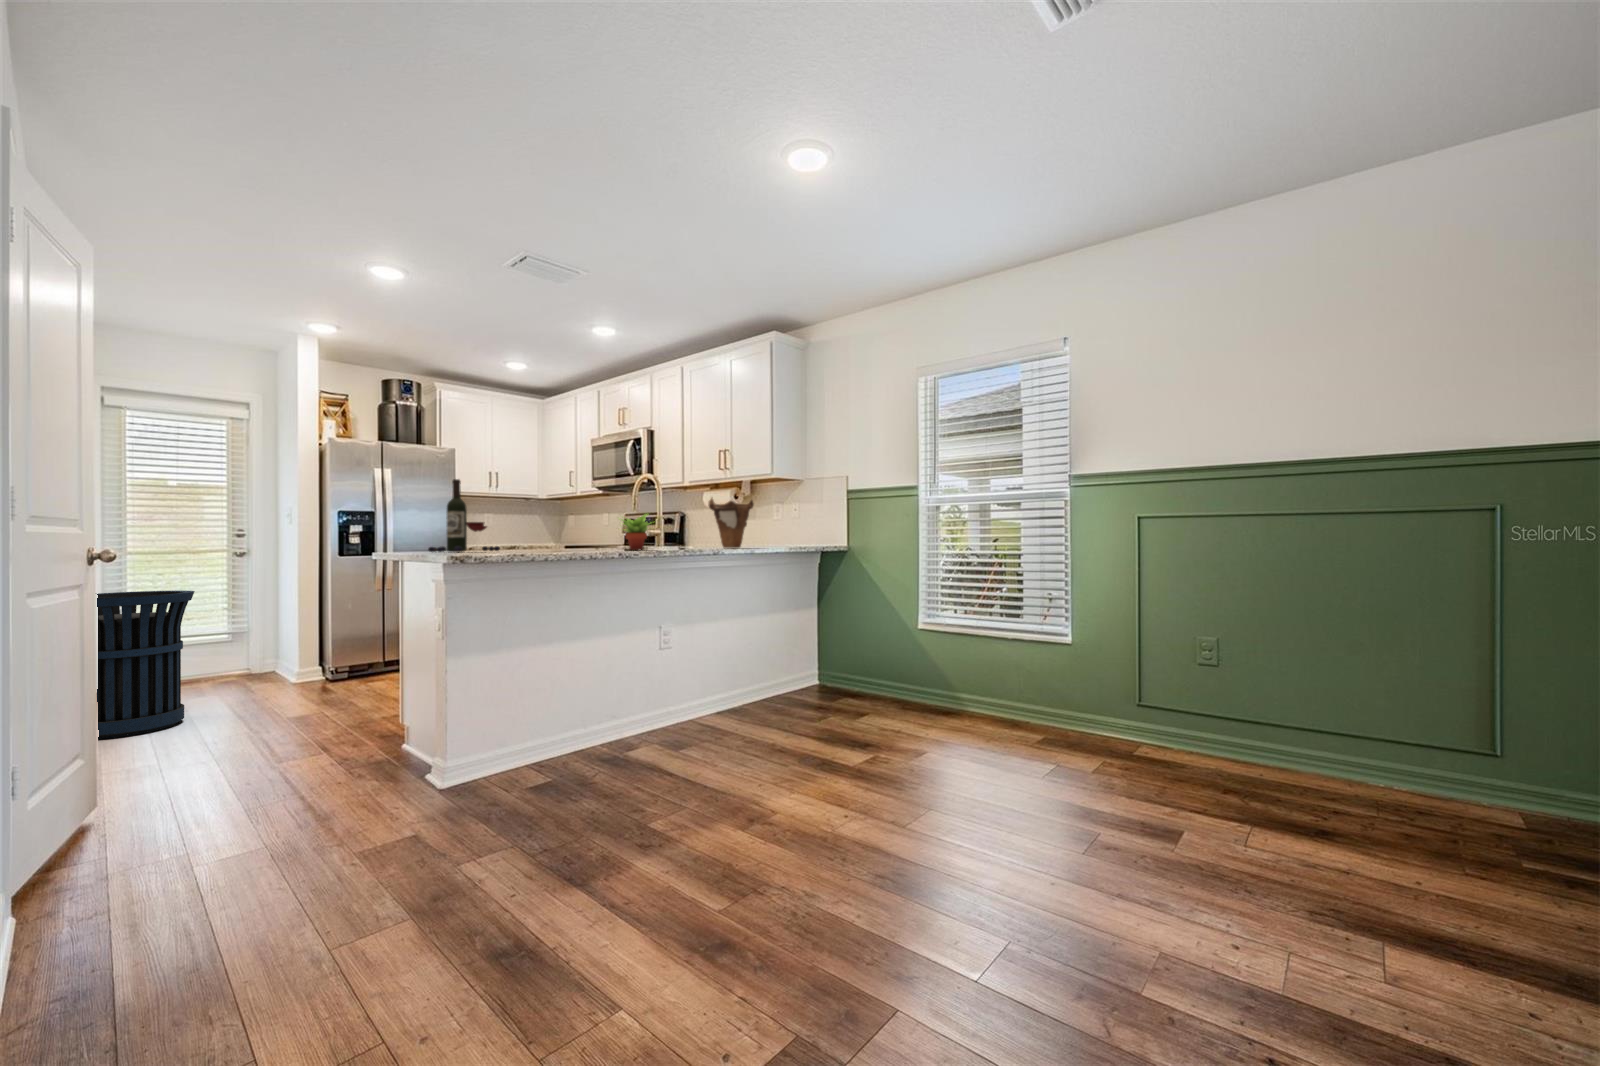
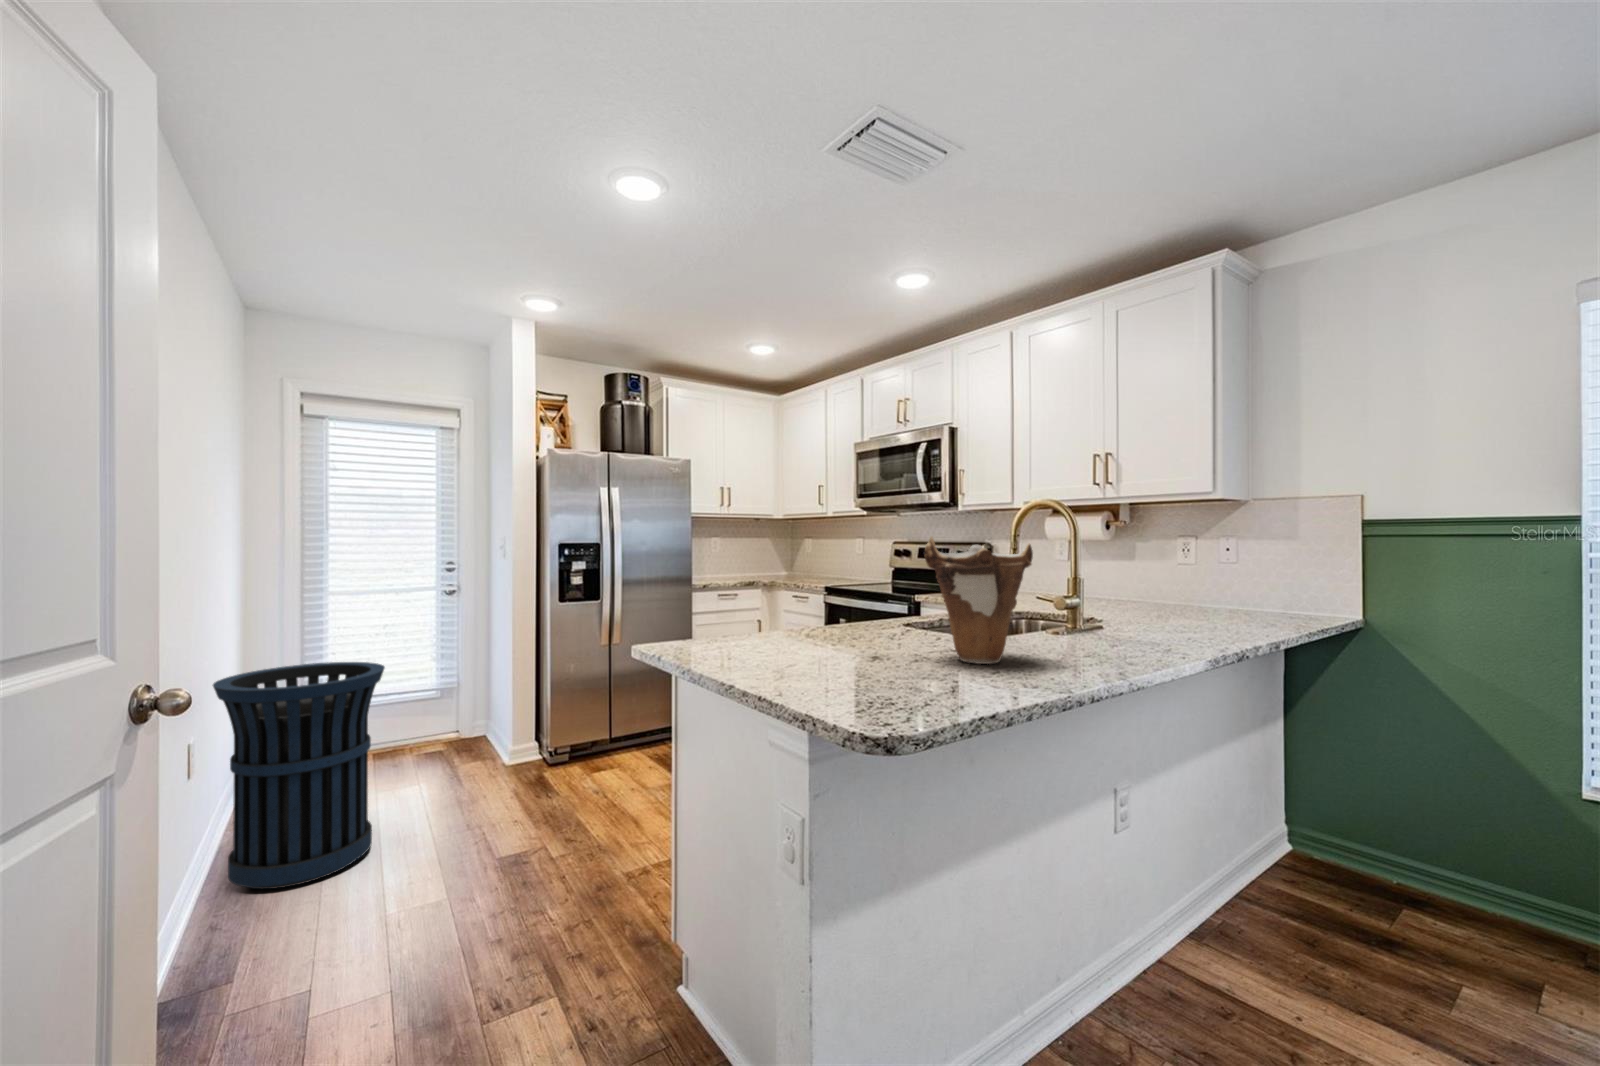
wine bottle: present [428,479,500,552] -> none [719,519,836,662]
vase: present [709,498,754,549] -> present [925,536,1033,664]
succulent plant: present [619,514,648,550] -> none [1038,576,1115,650]

